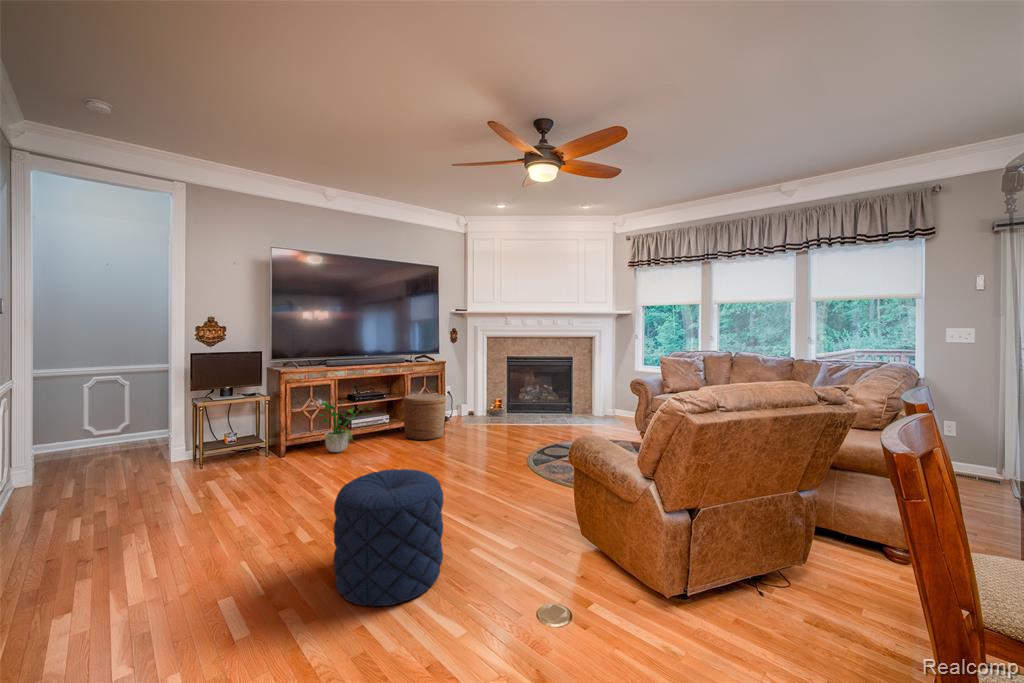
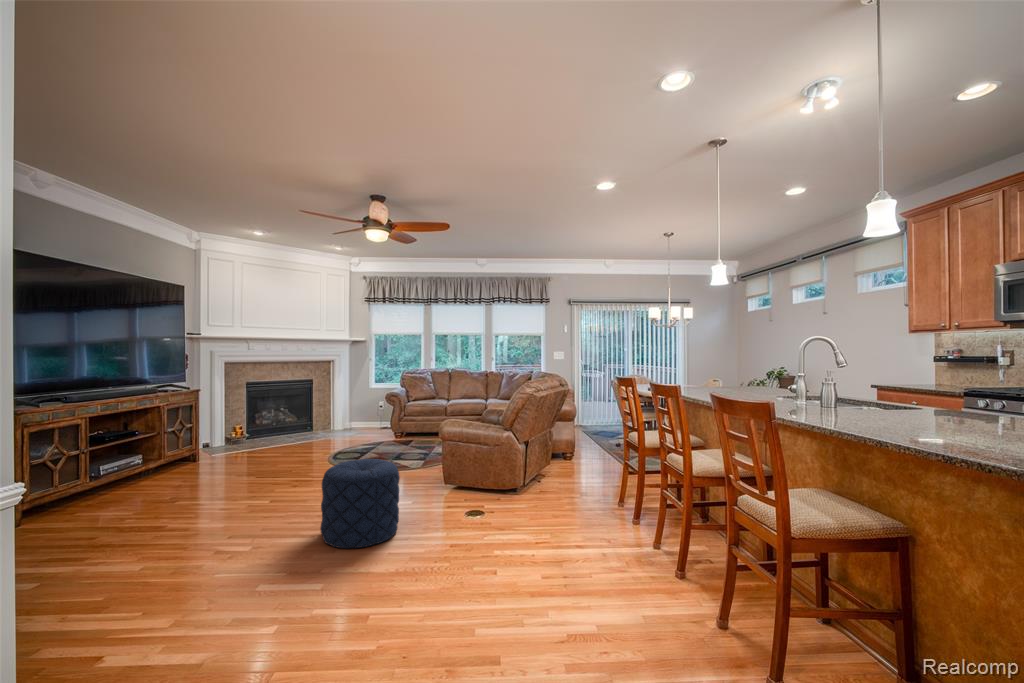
woven basket: present [403,394,446,440] -> none [163,424,219,476]
potted plant: present [318,399,372,452] -> none [78,428,146,504]

